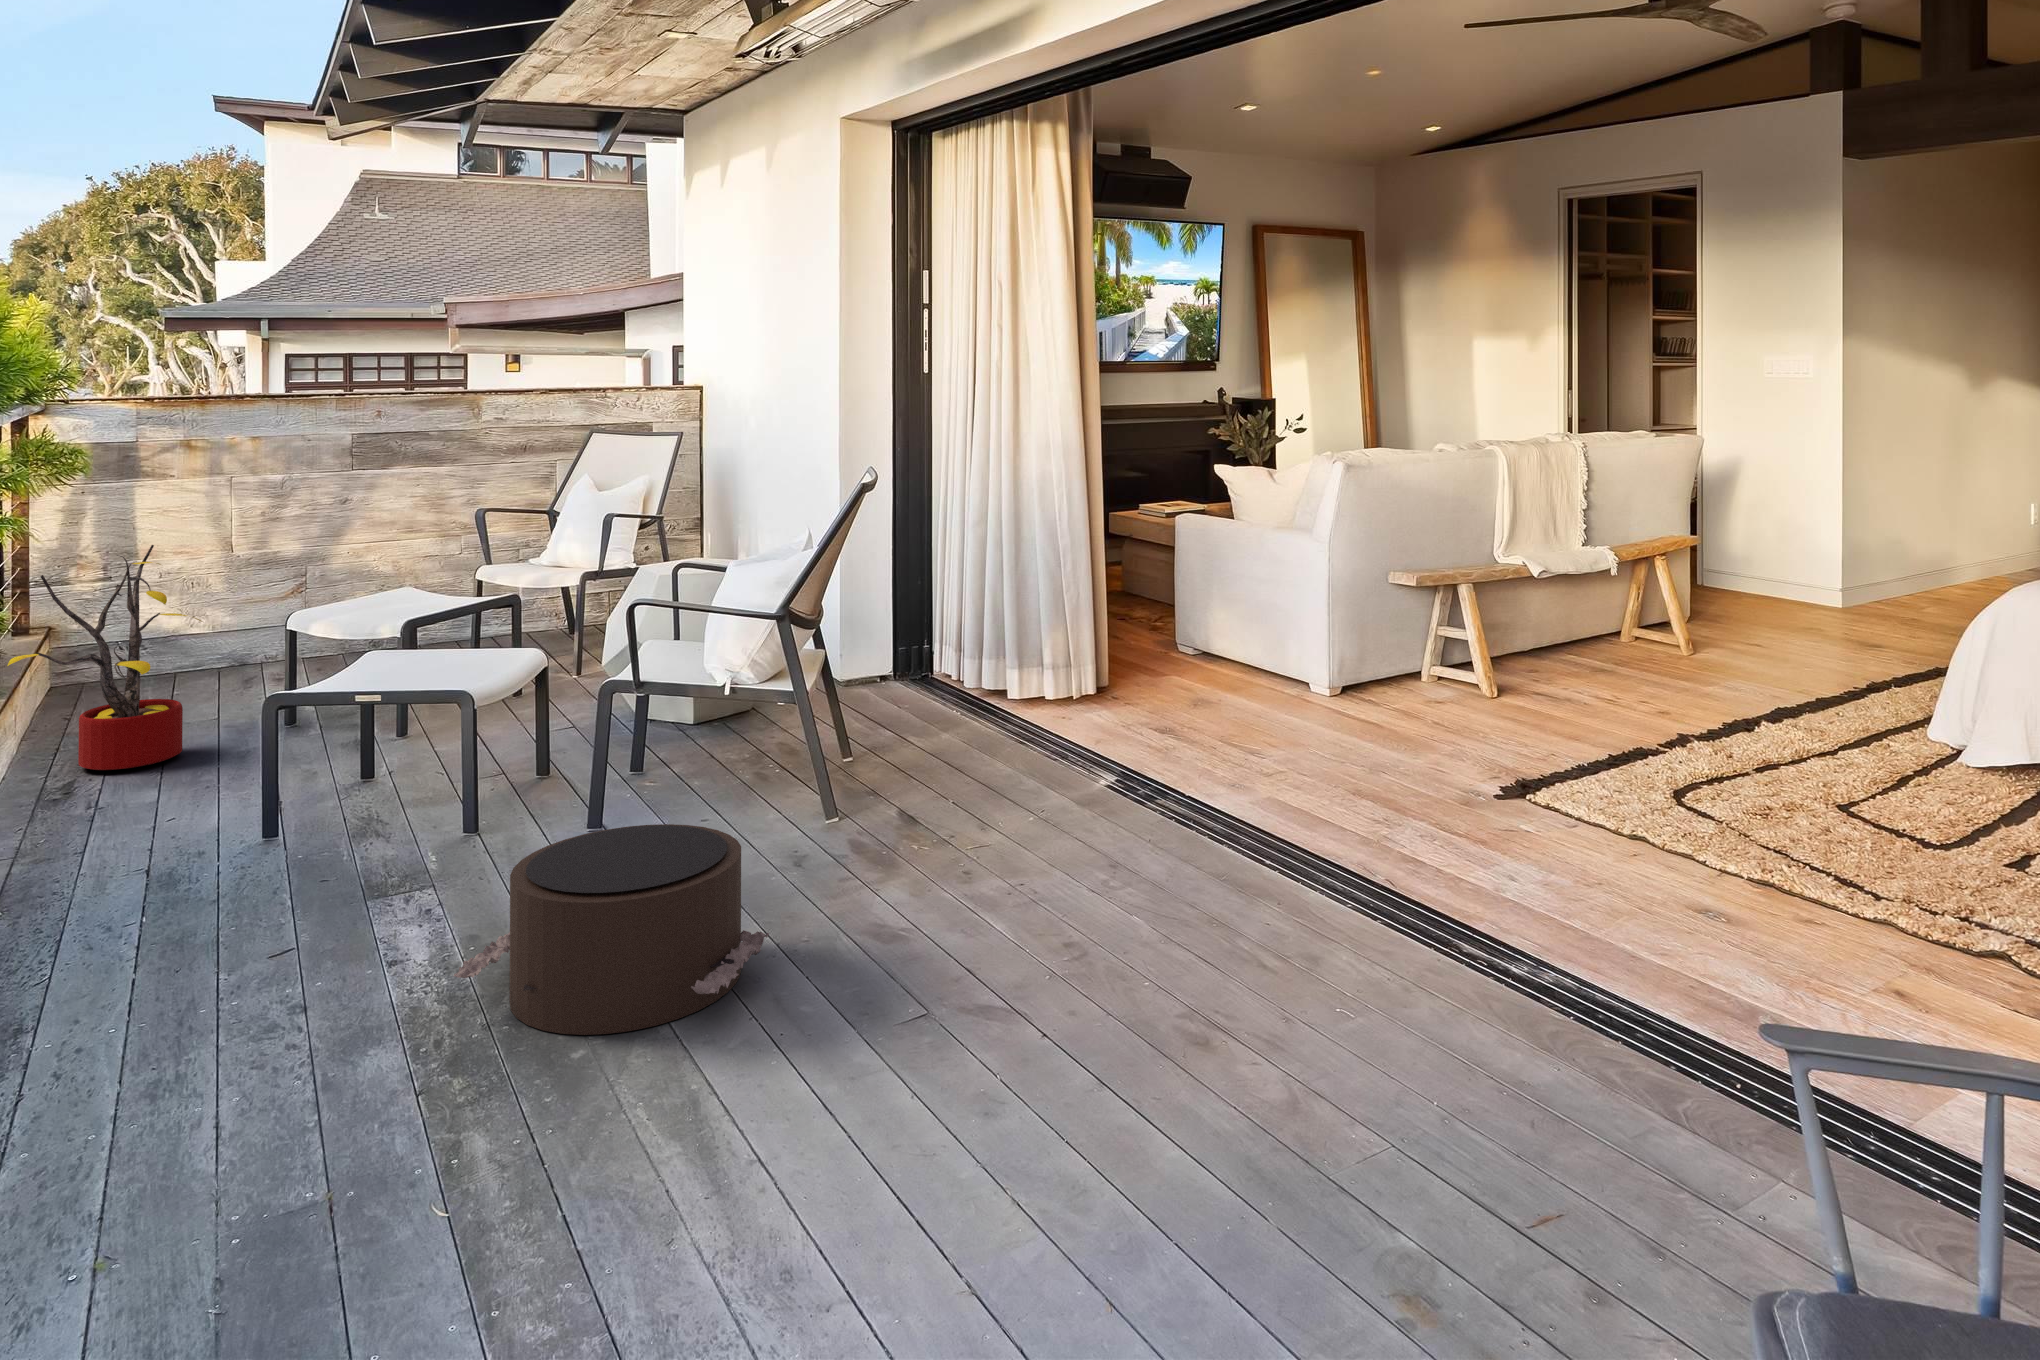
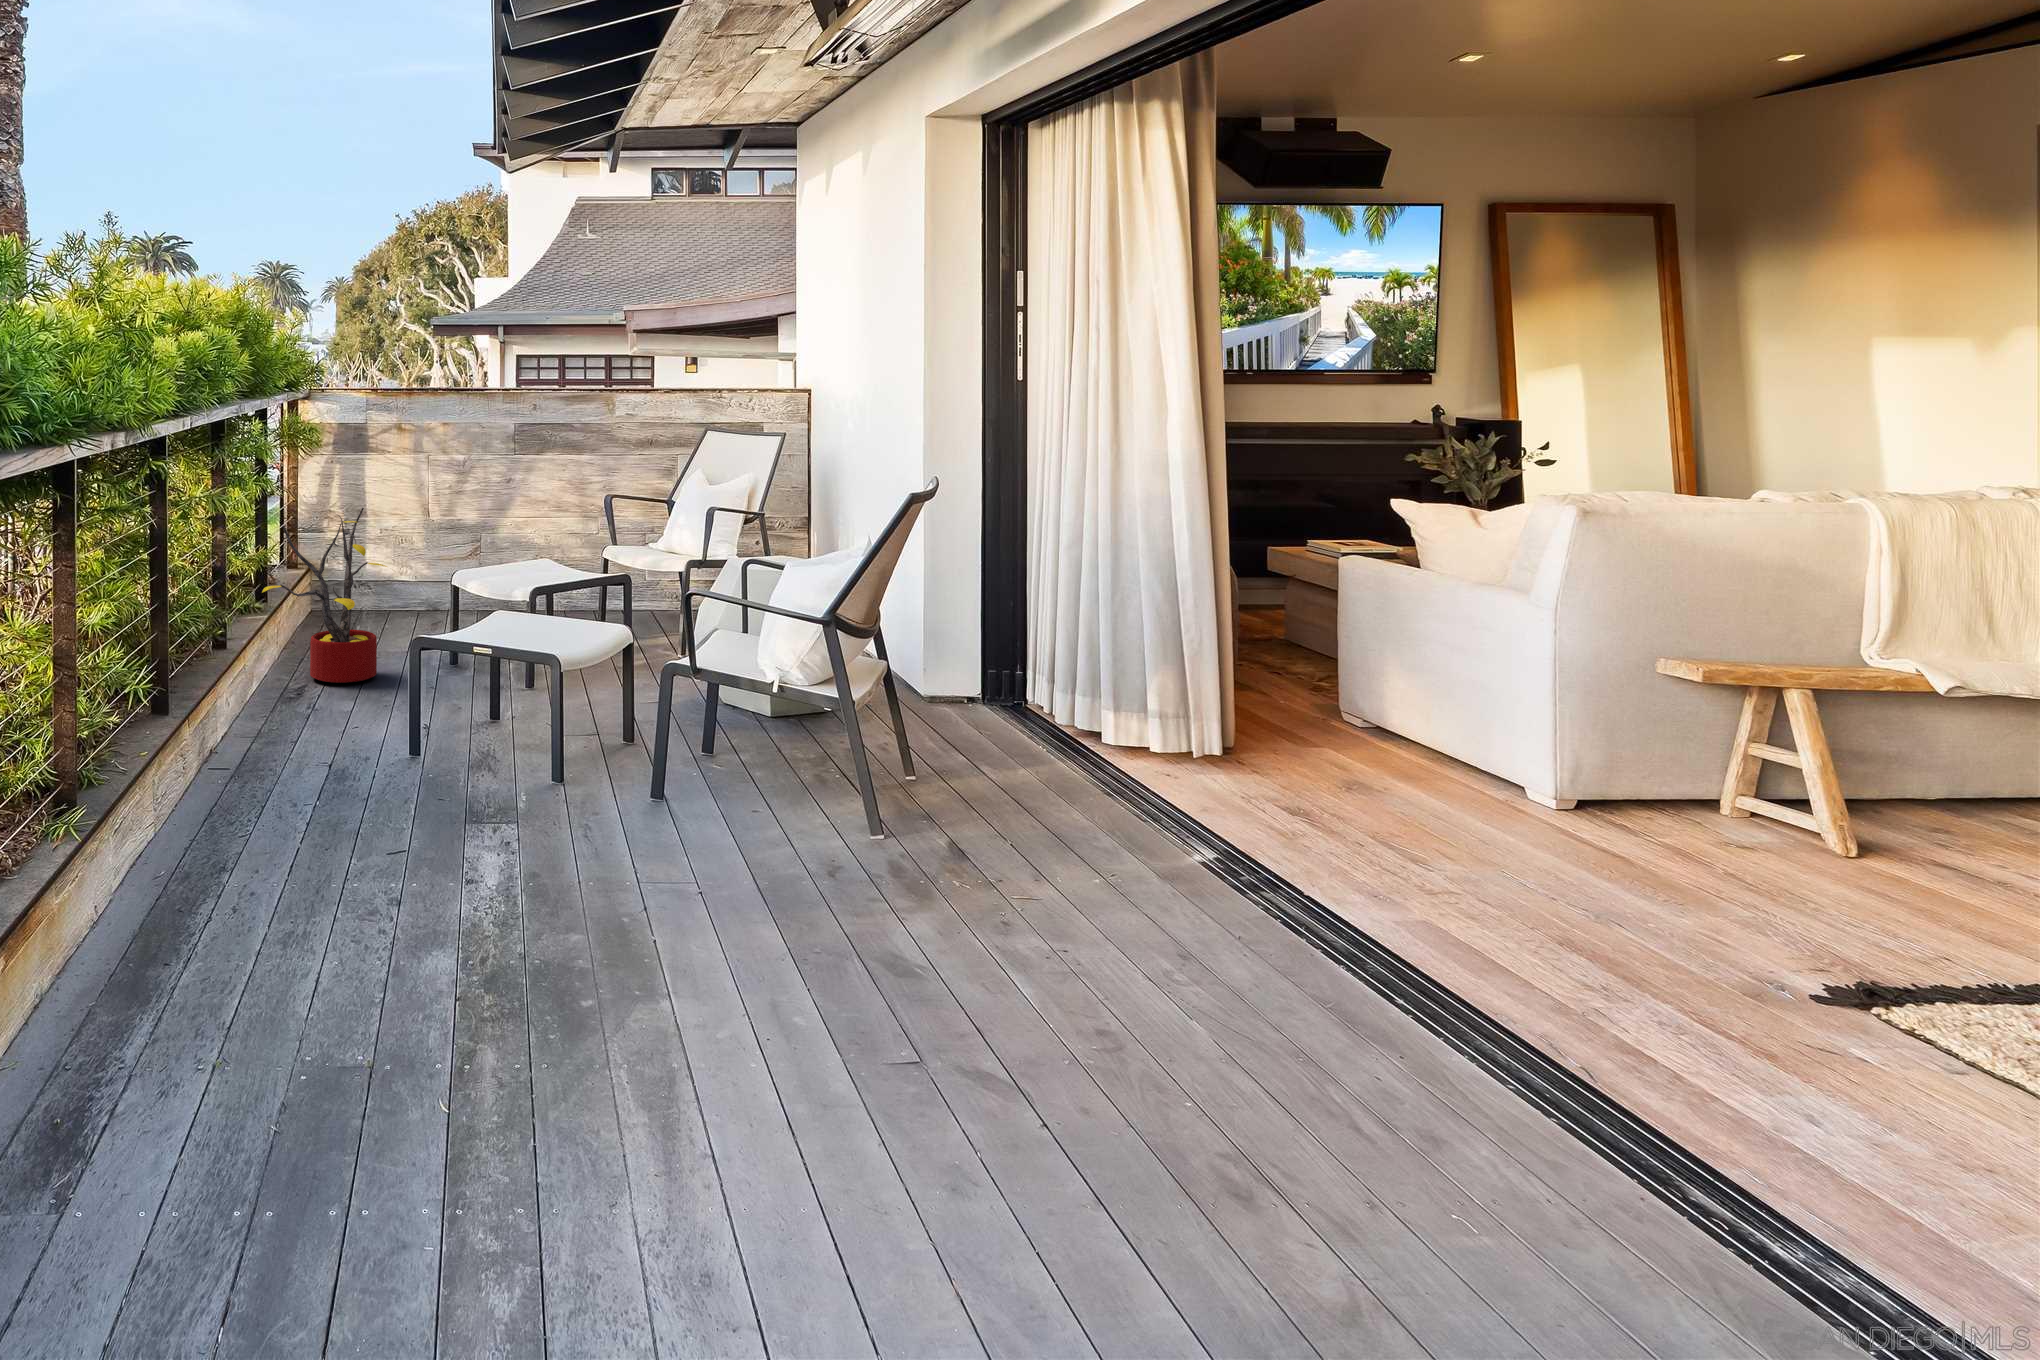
pouf: present [454,824,769,1035] -> none [488,808,765,1008]

